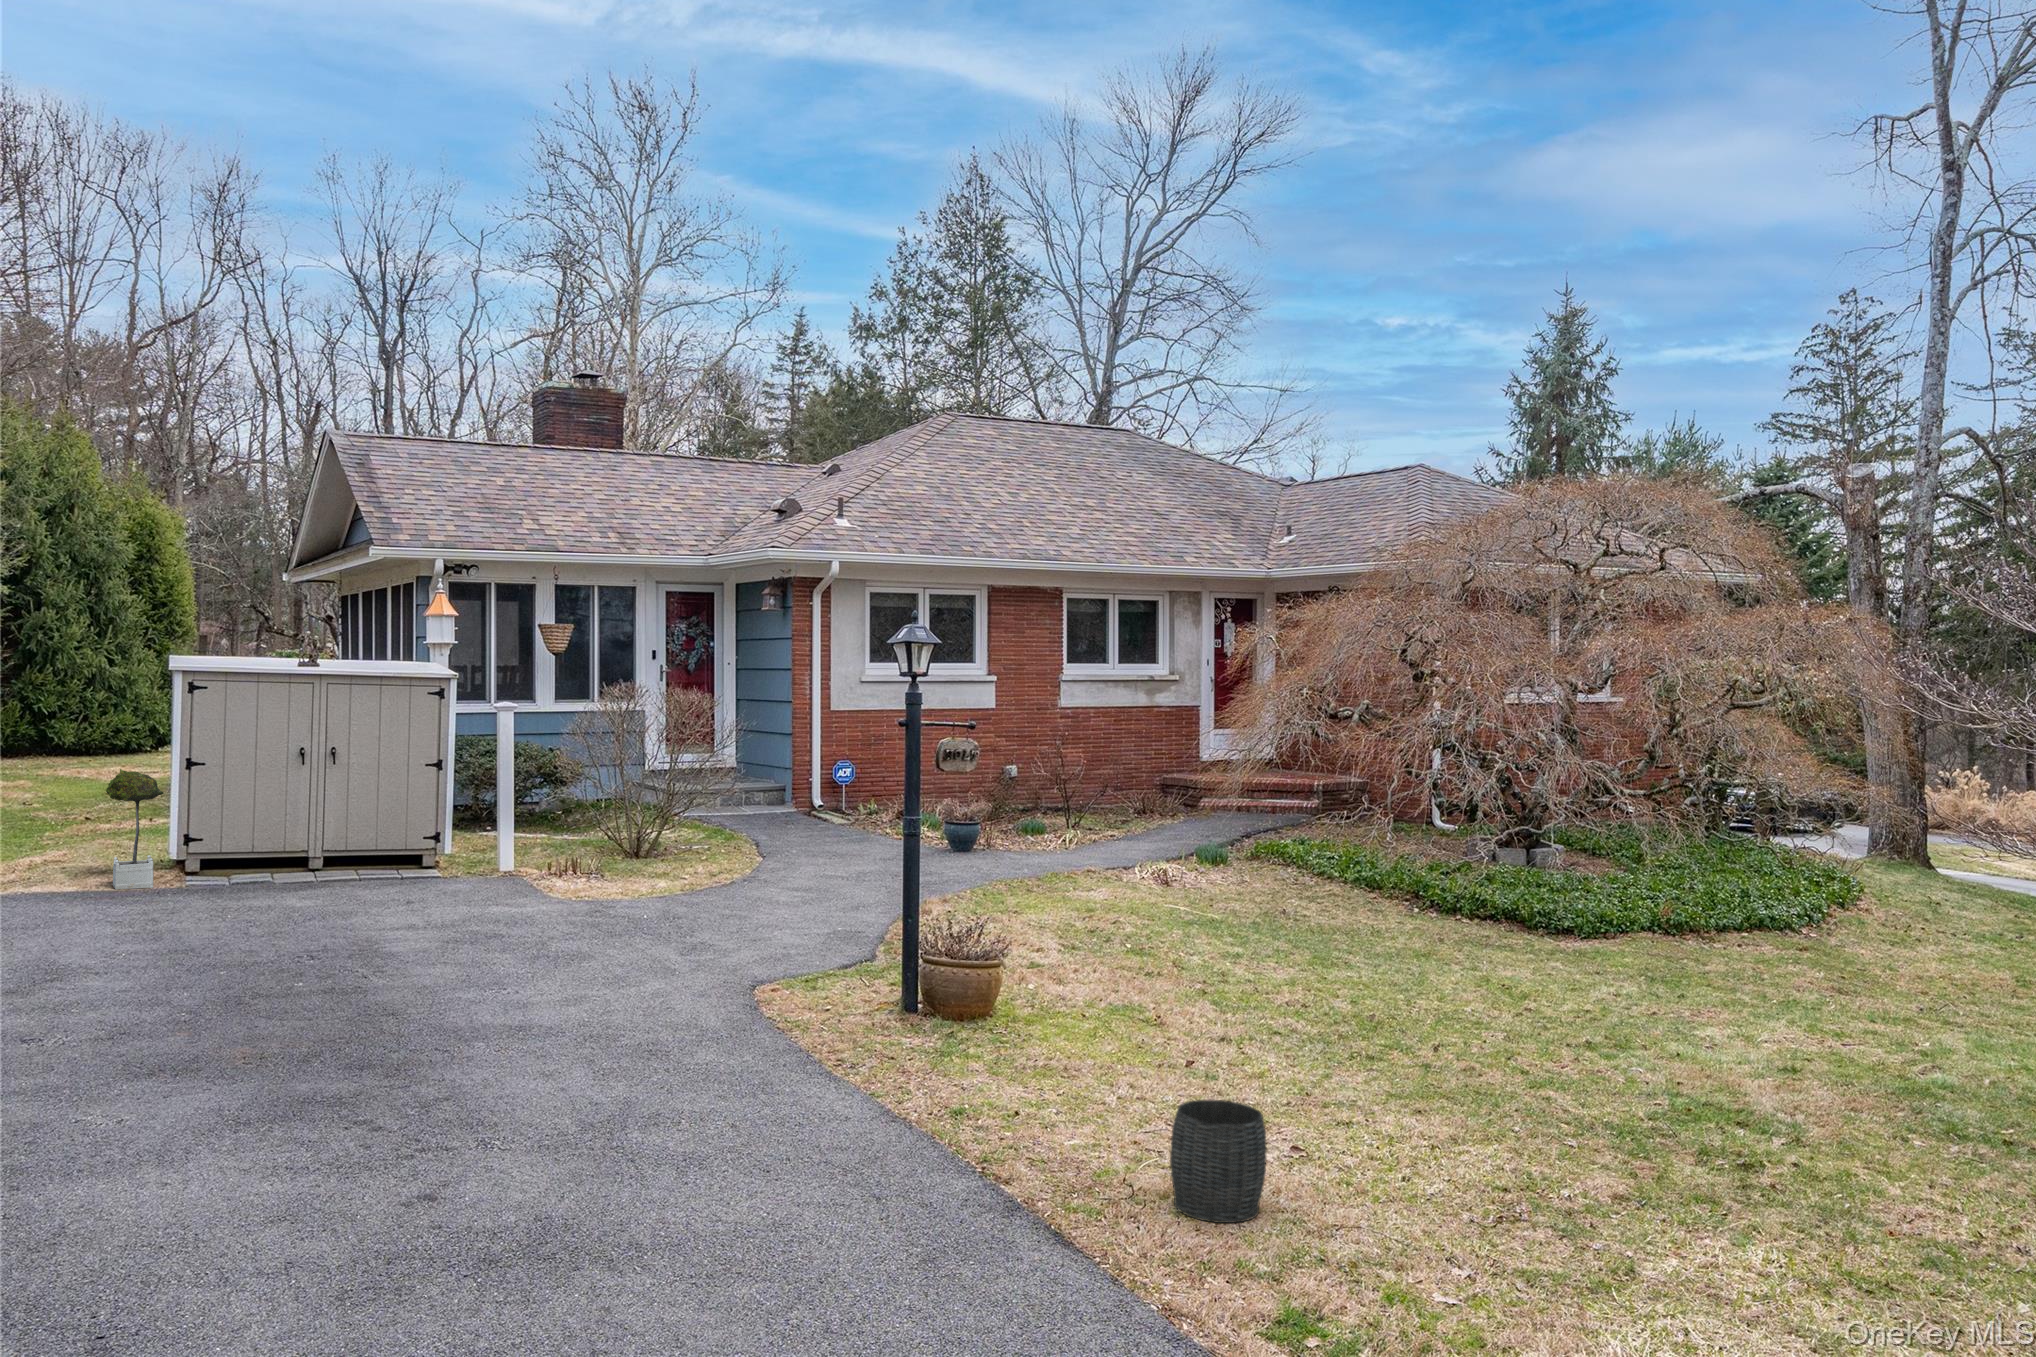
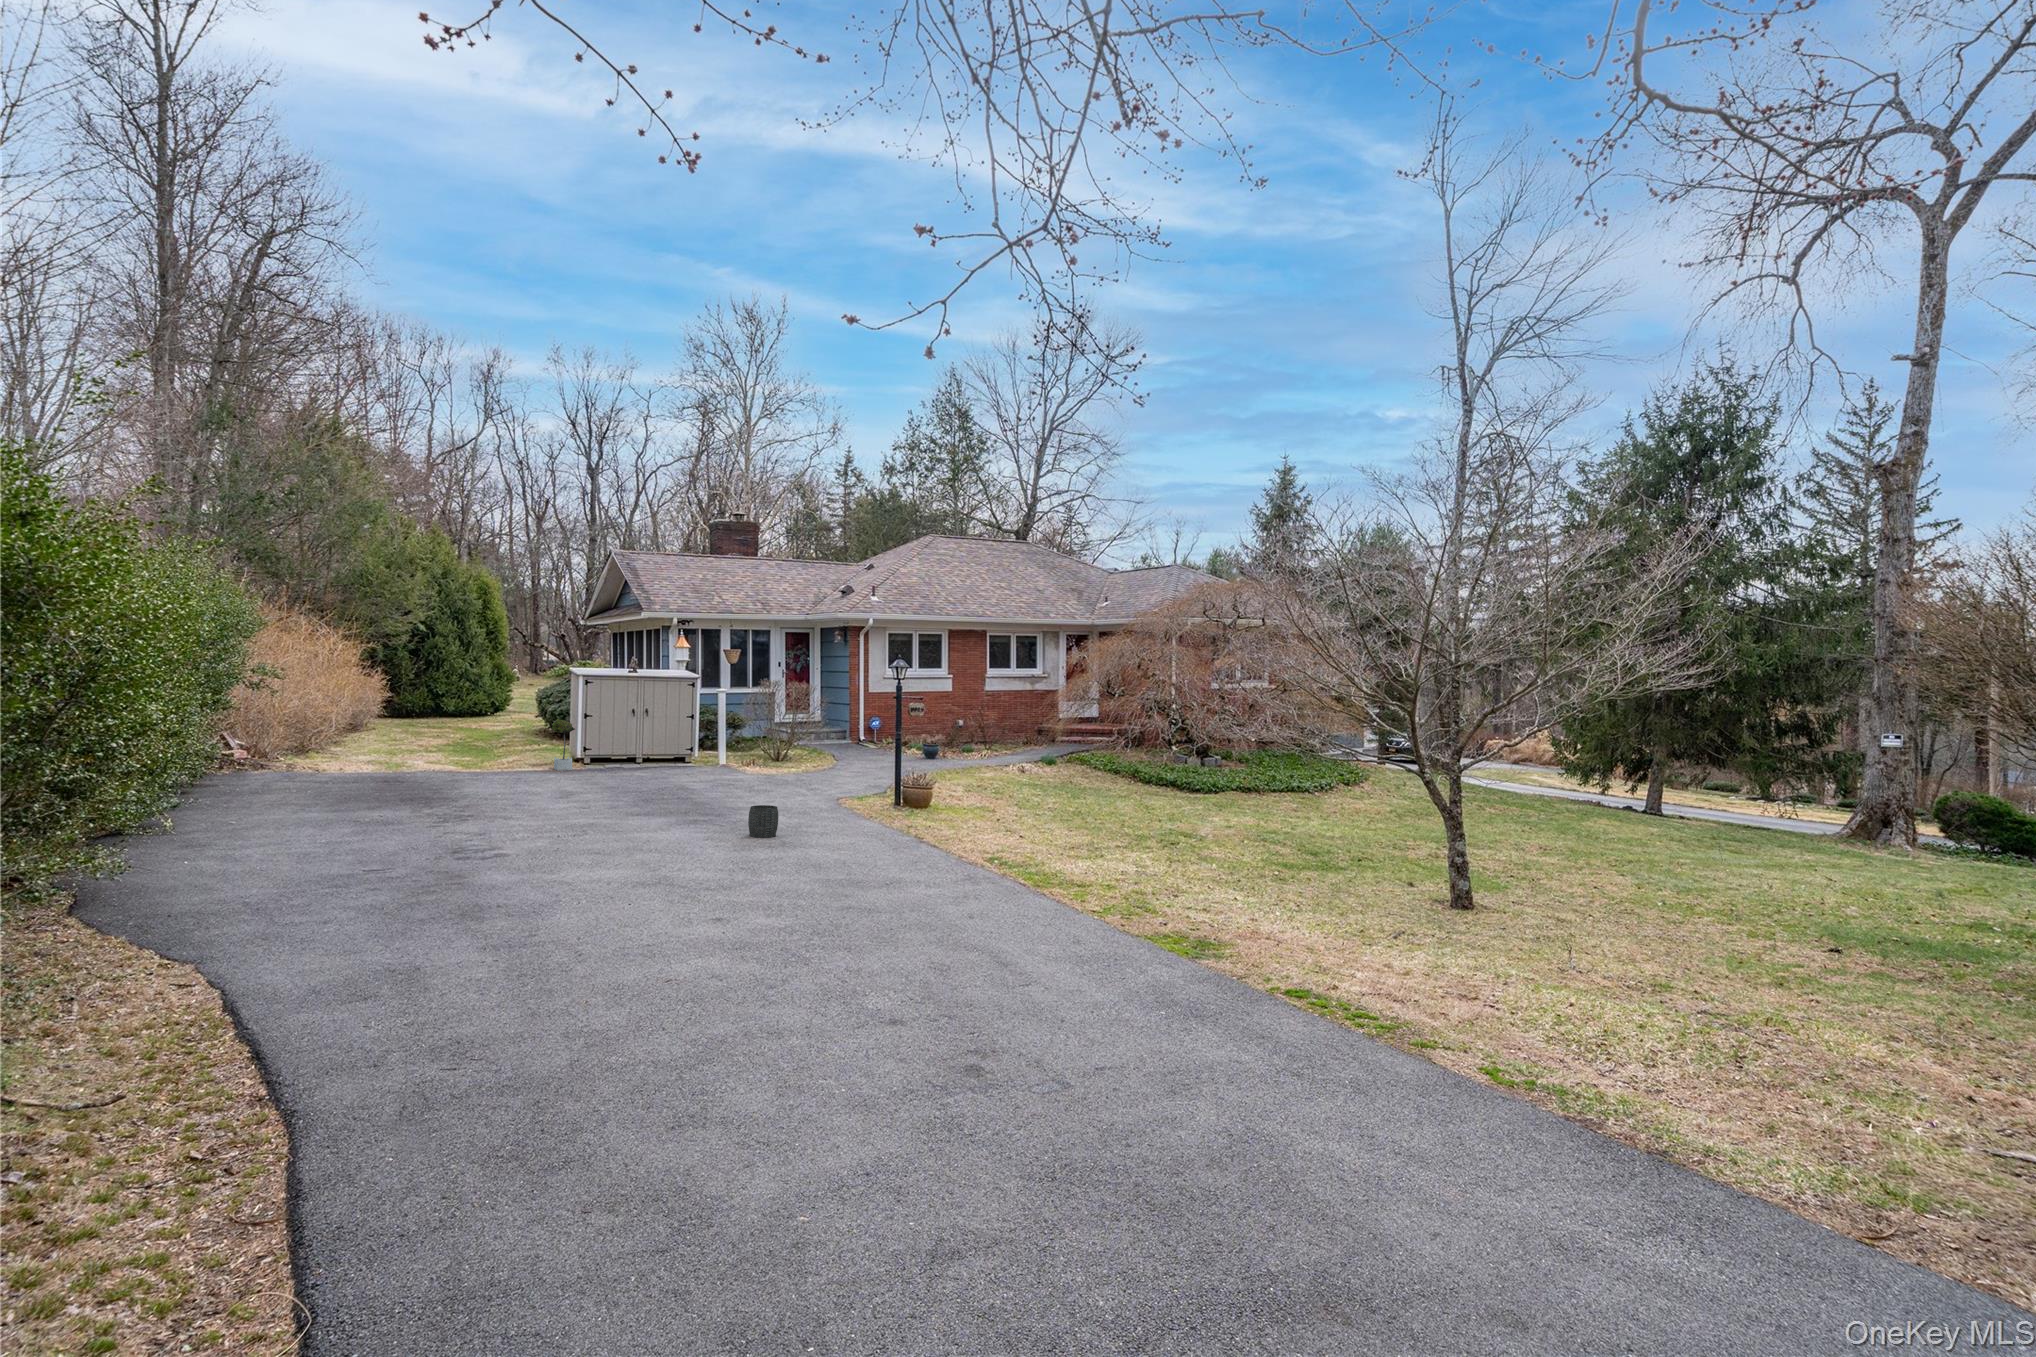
woven basket: present [1170,1100,1267,1223] -> present [748,805,778,838]

